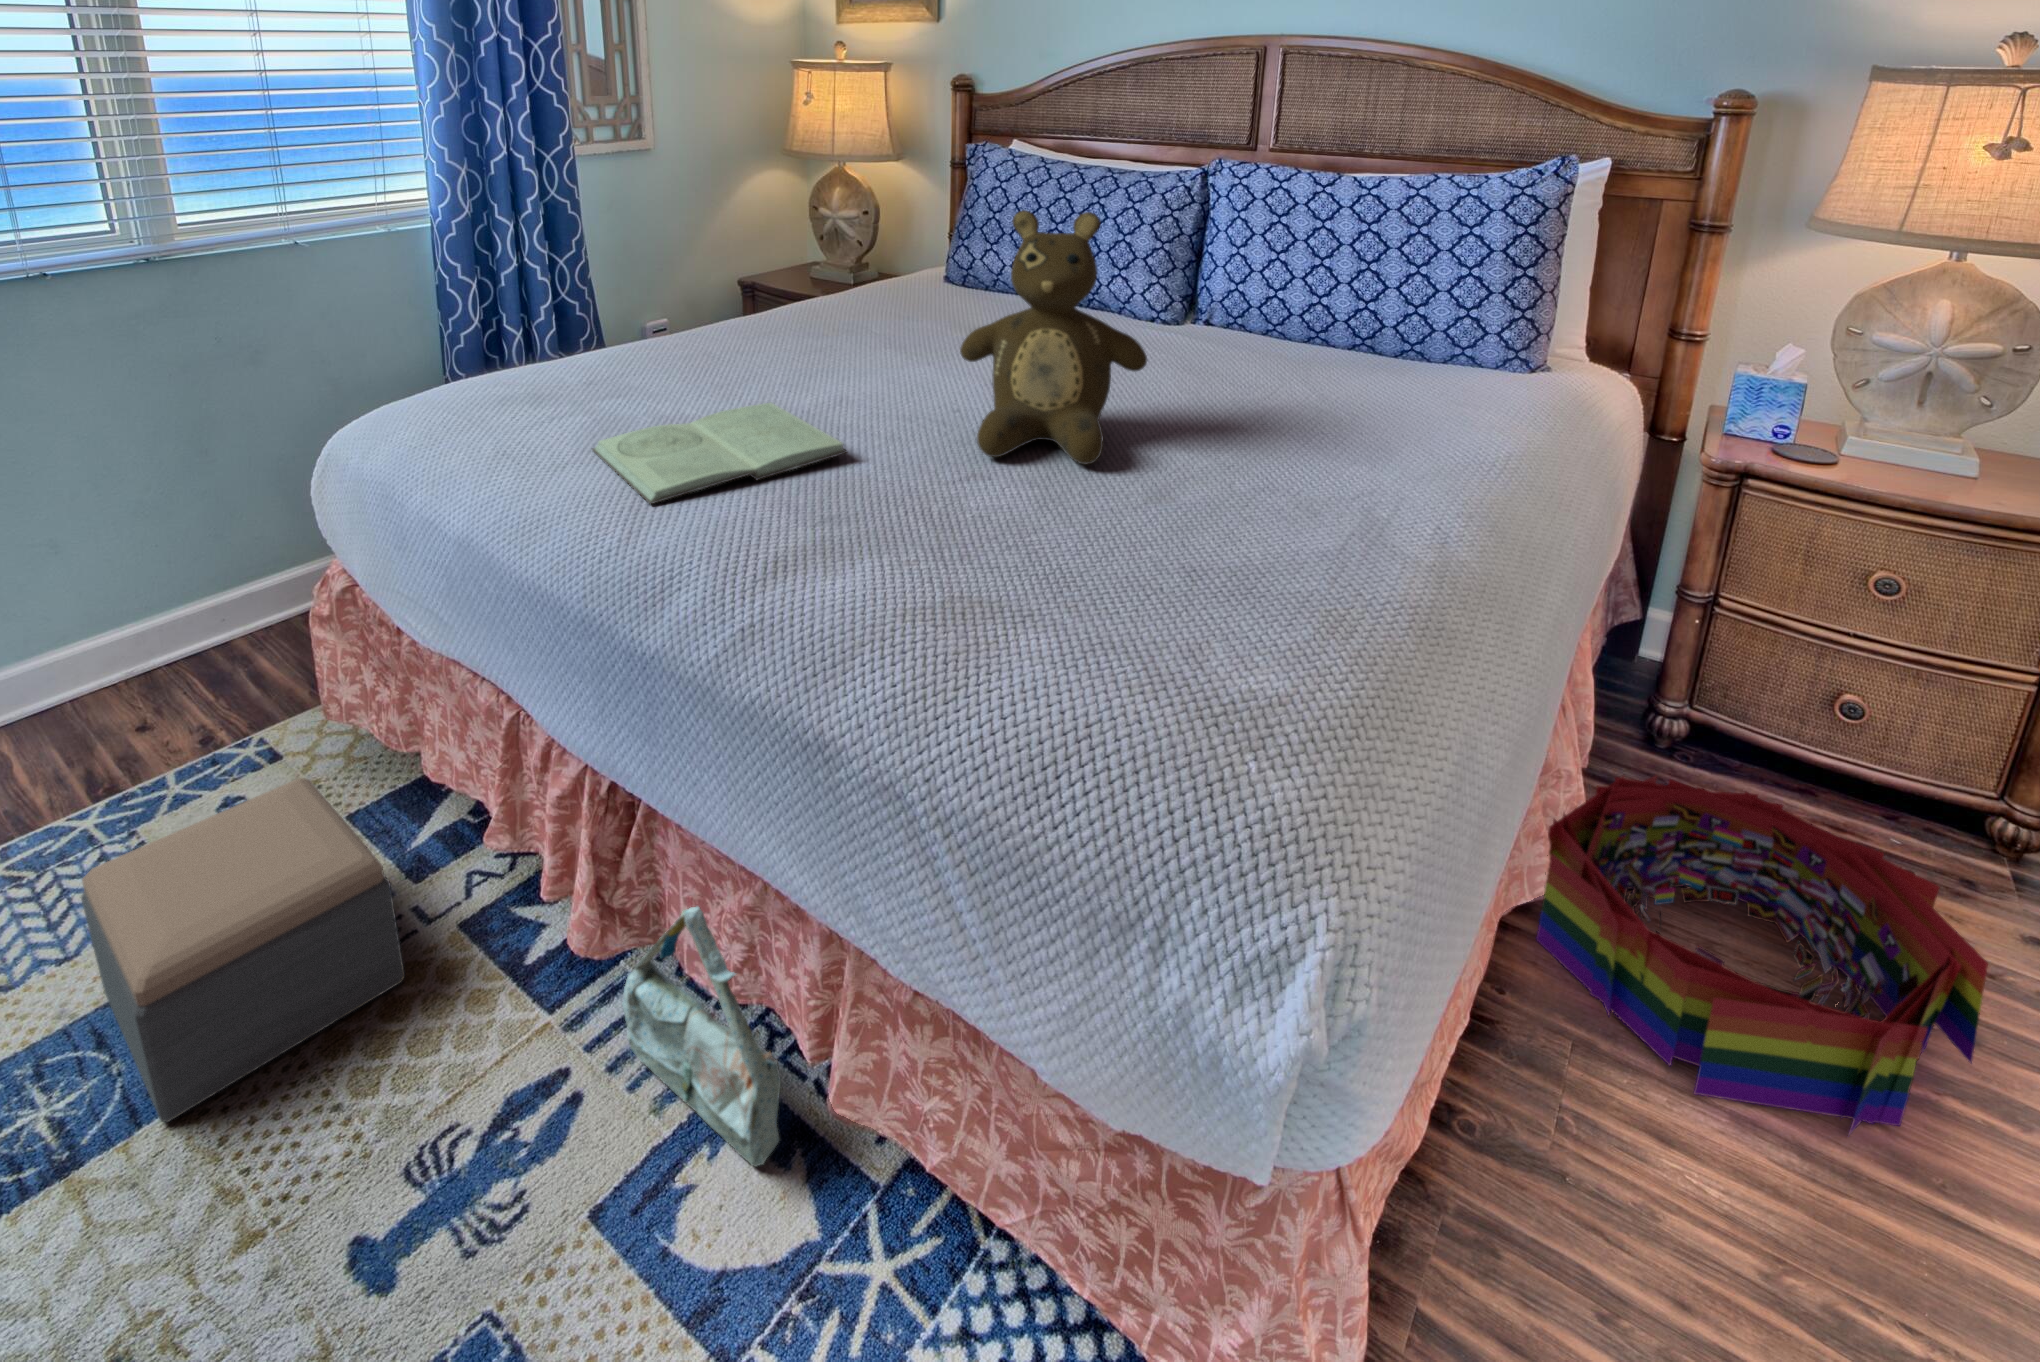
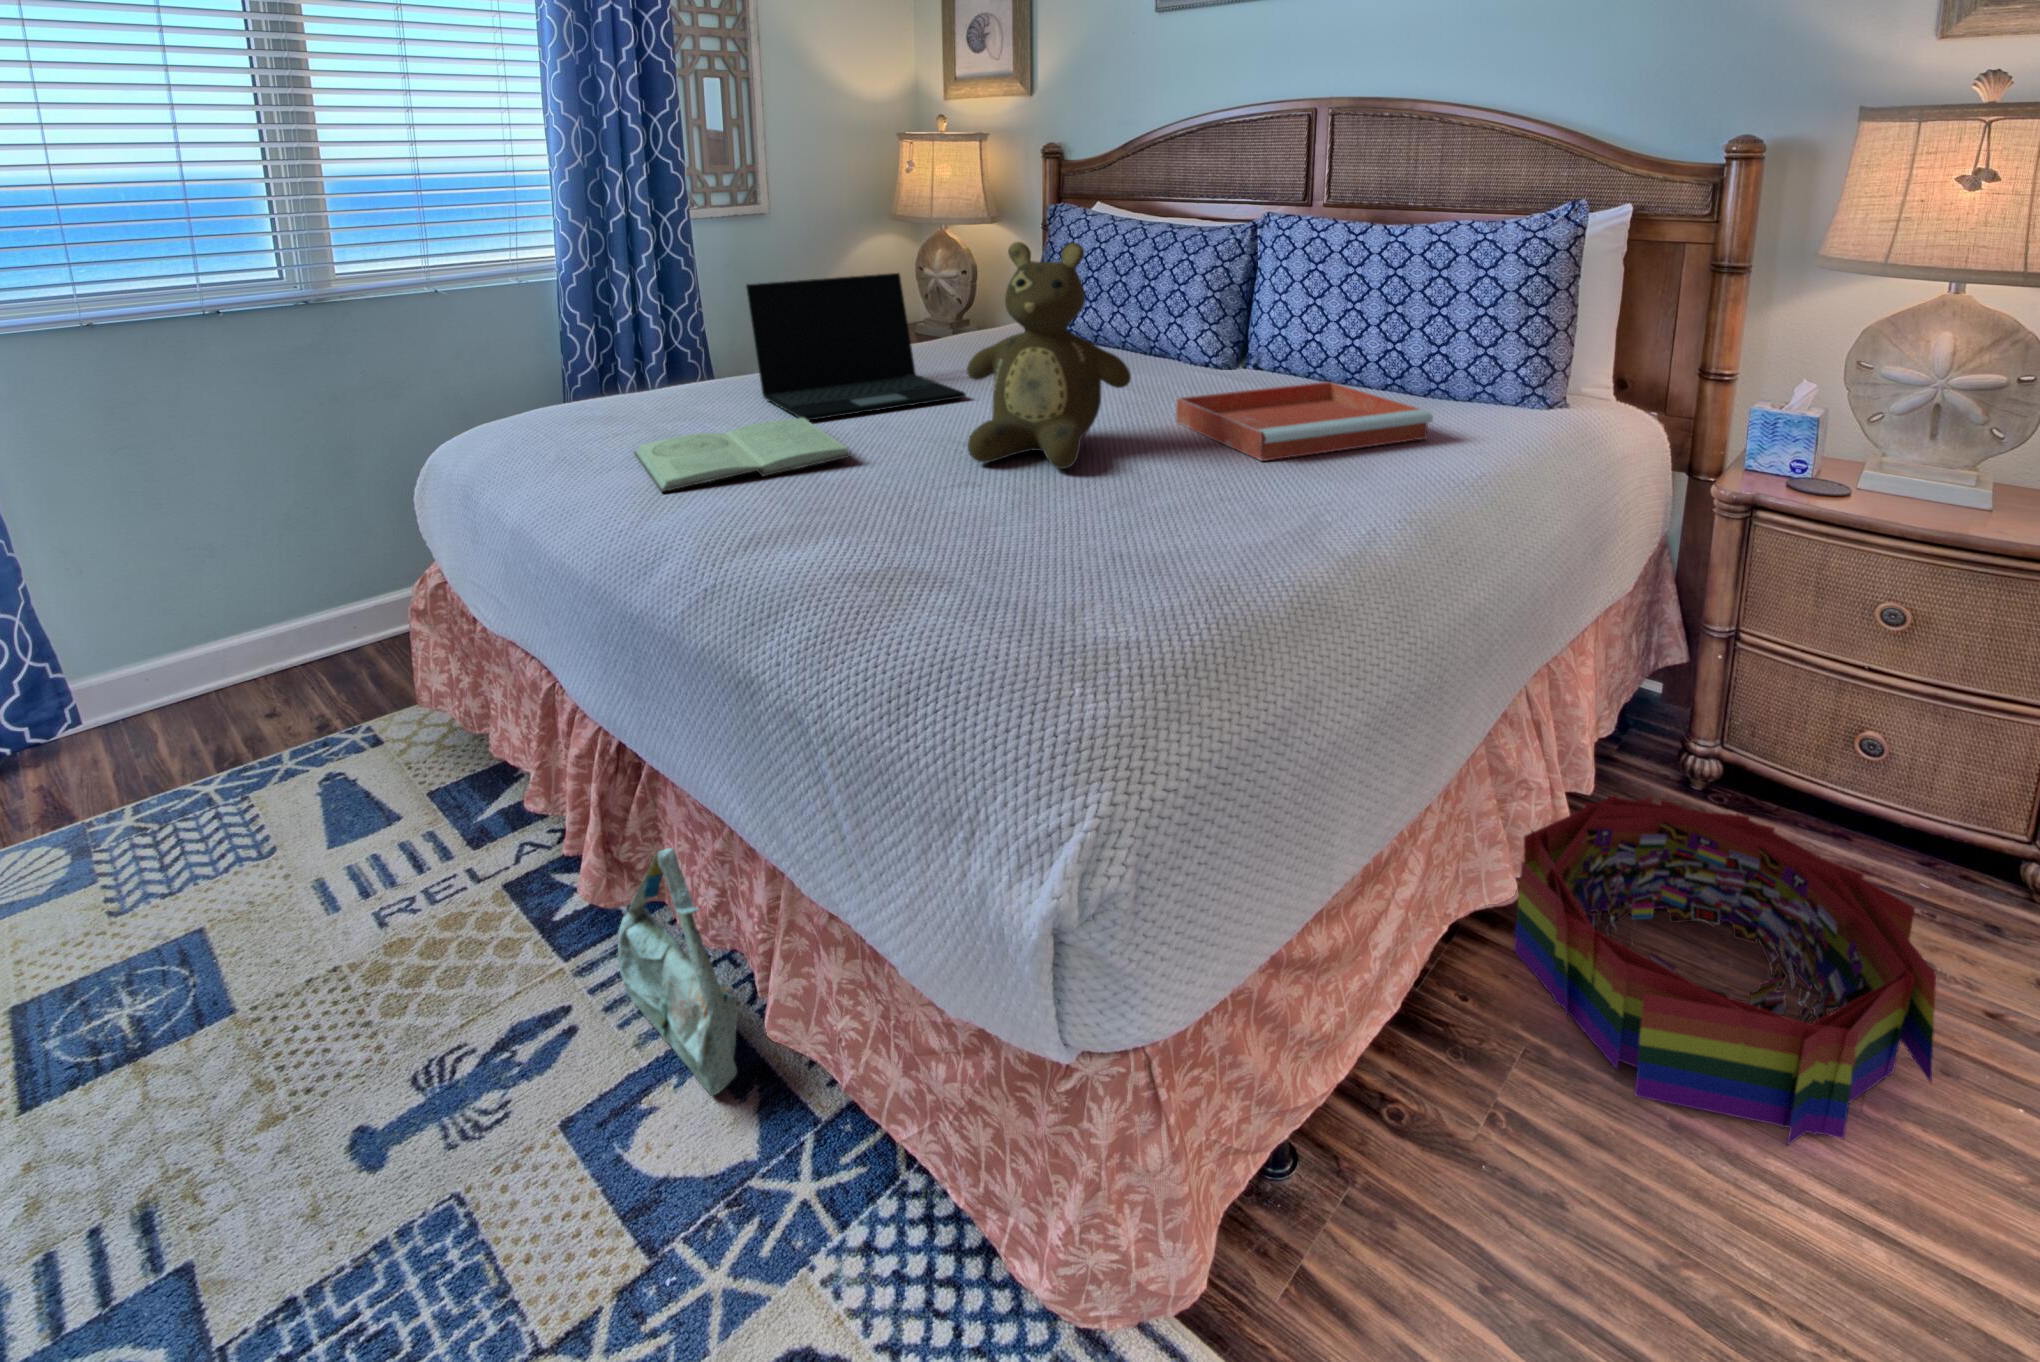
laptop: none [682,230,929,404] -> present [746,273,965,421]
tray: none [1170,351,1449,449] -> present [1176,382,1433,461]
footstool: present [81,778,405,1122] -> none [178,743,447,1026]

